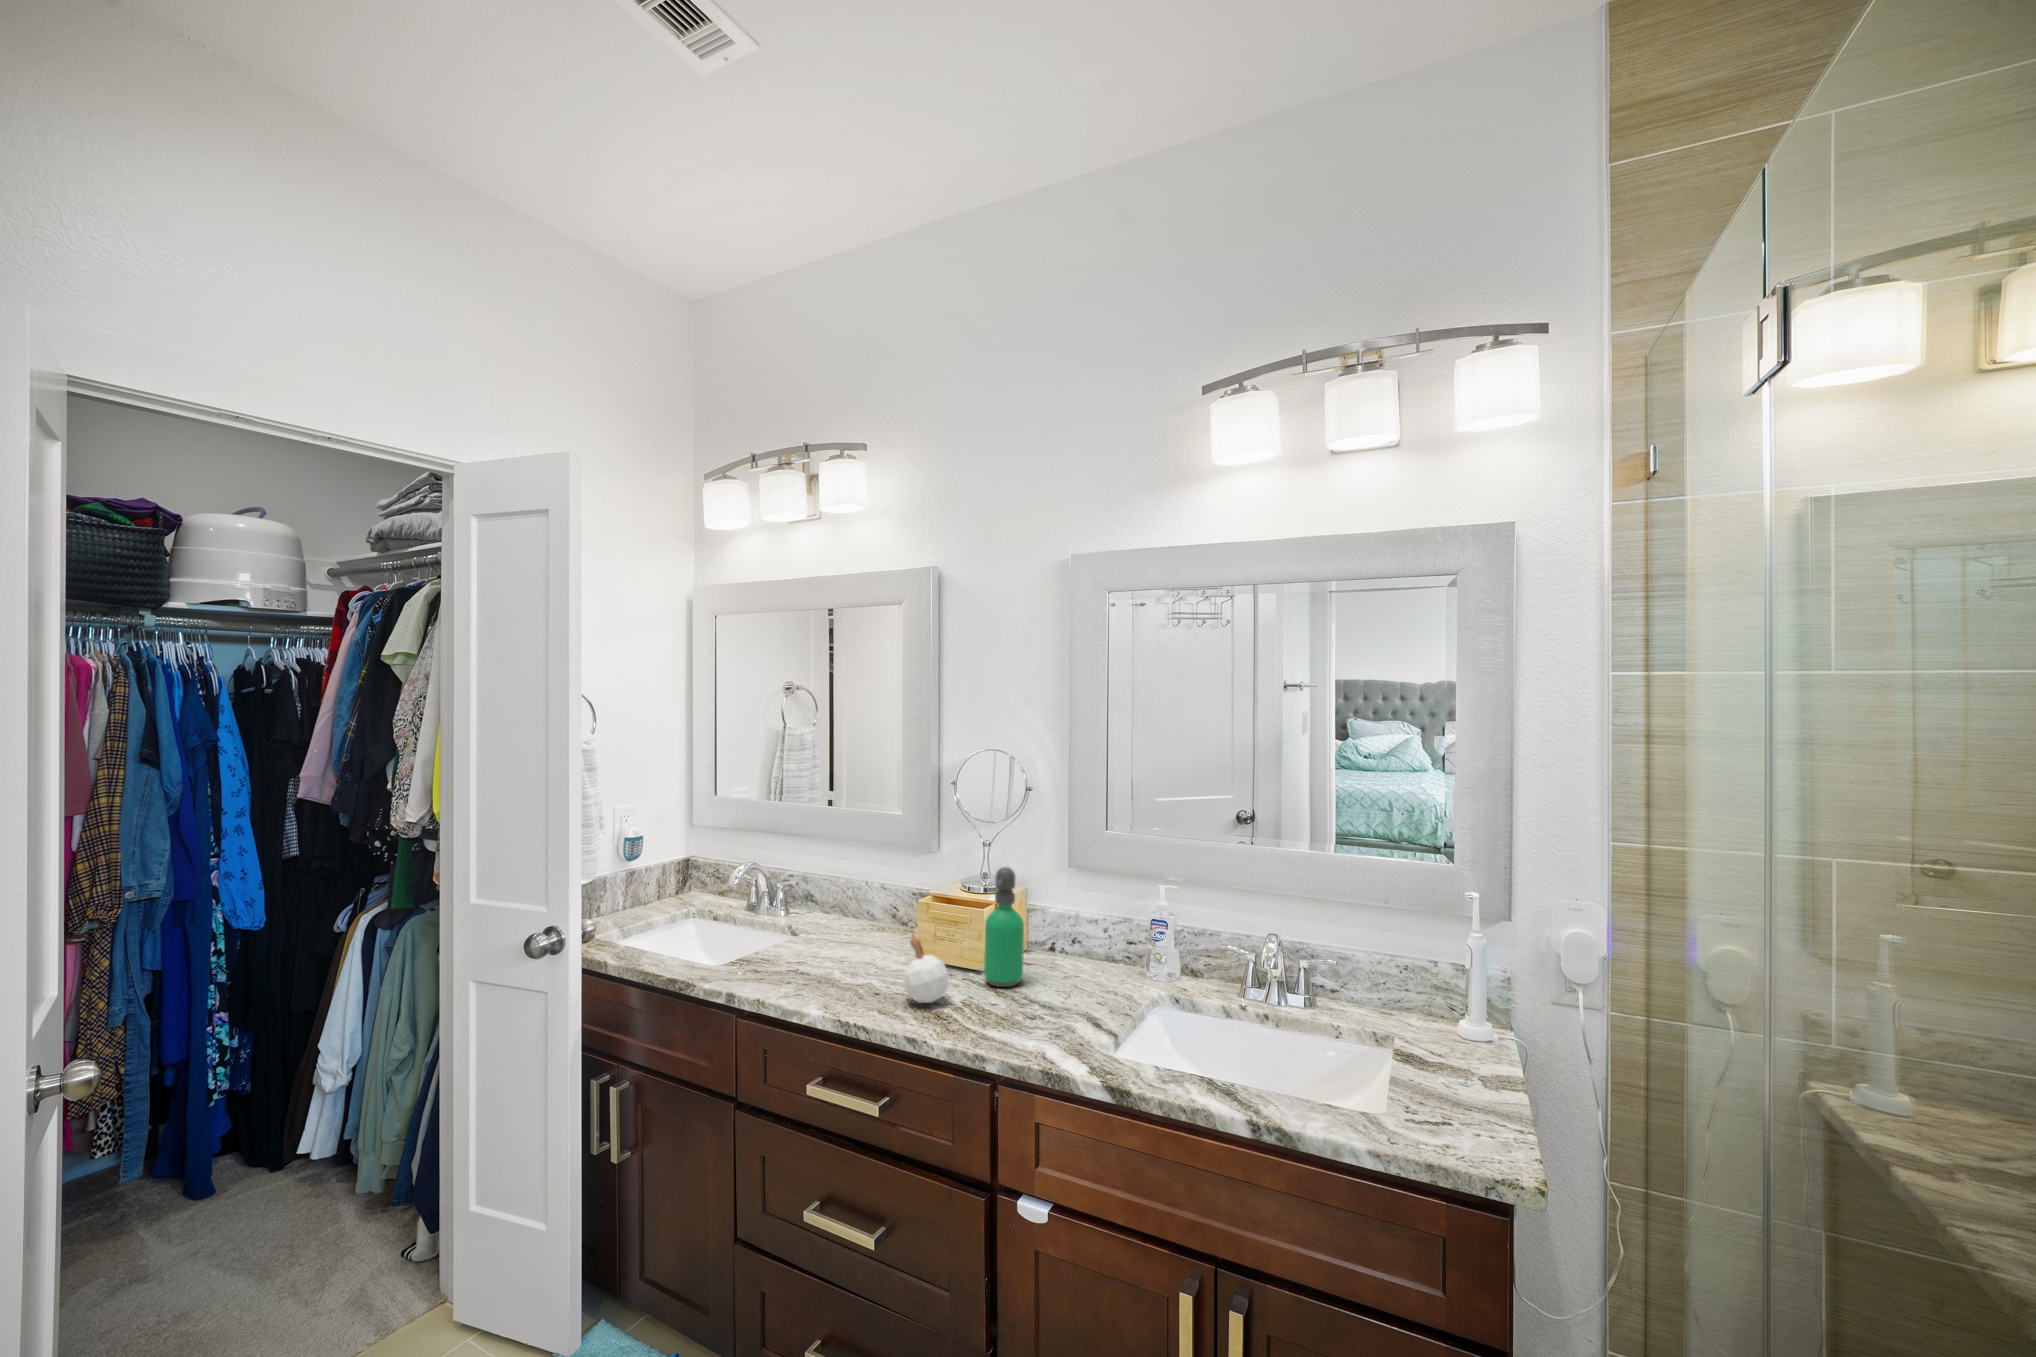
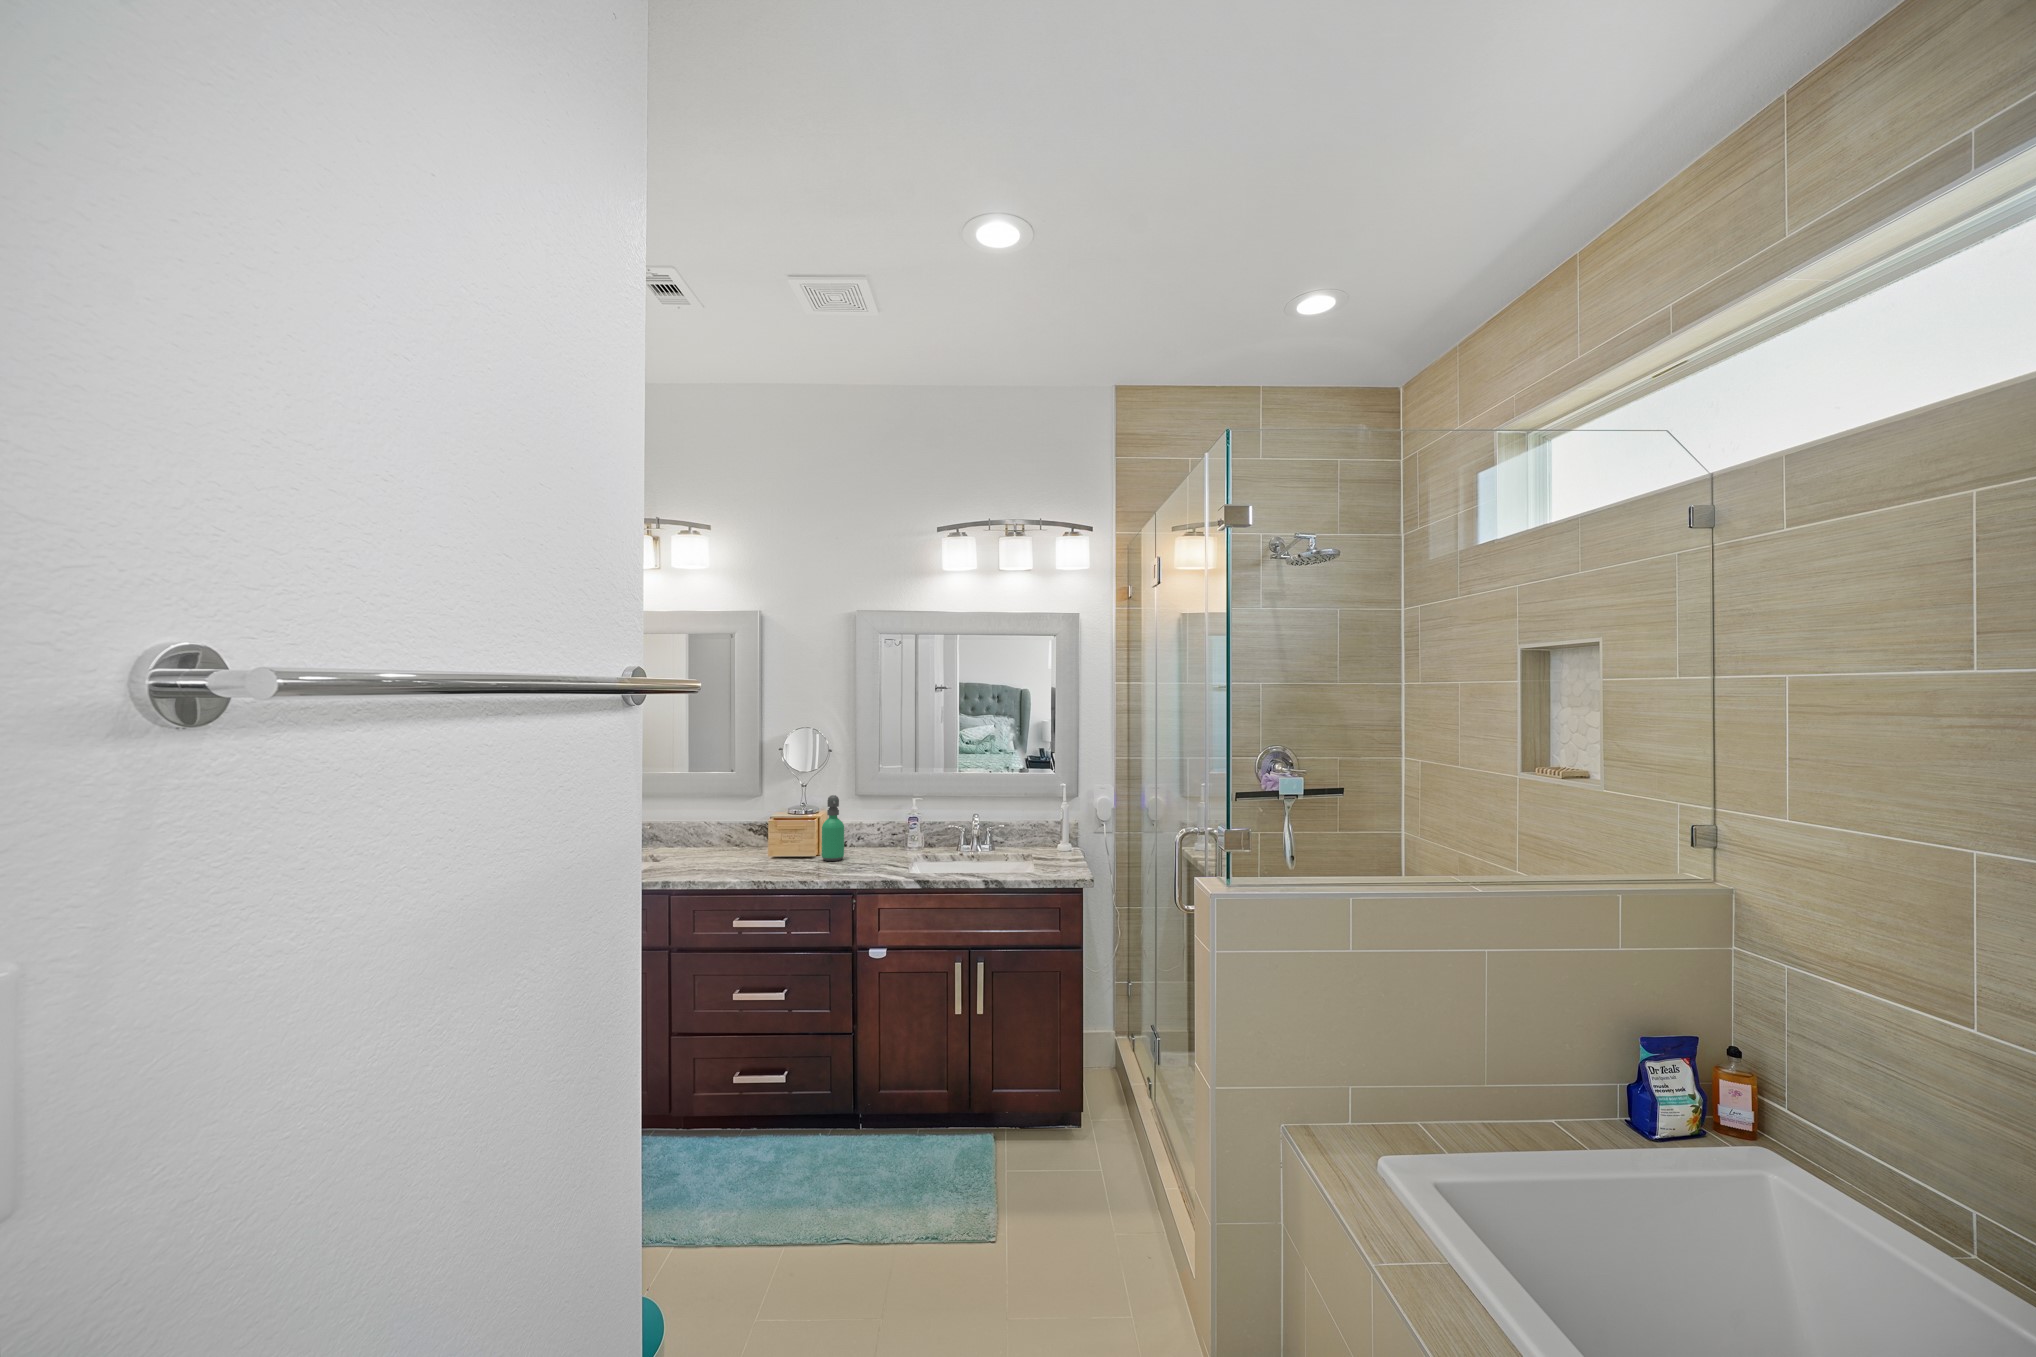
candle: present [903,930,948,1003] -> none [788,826,814,869]

